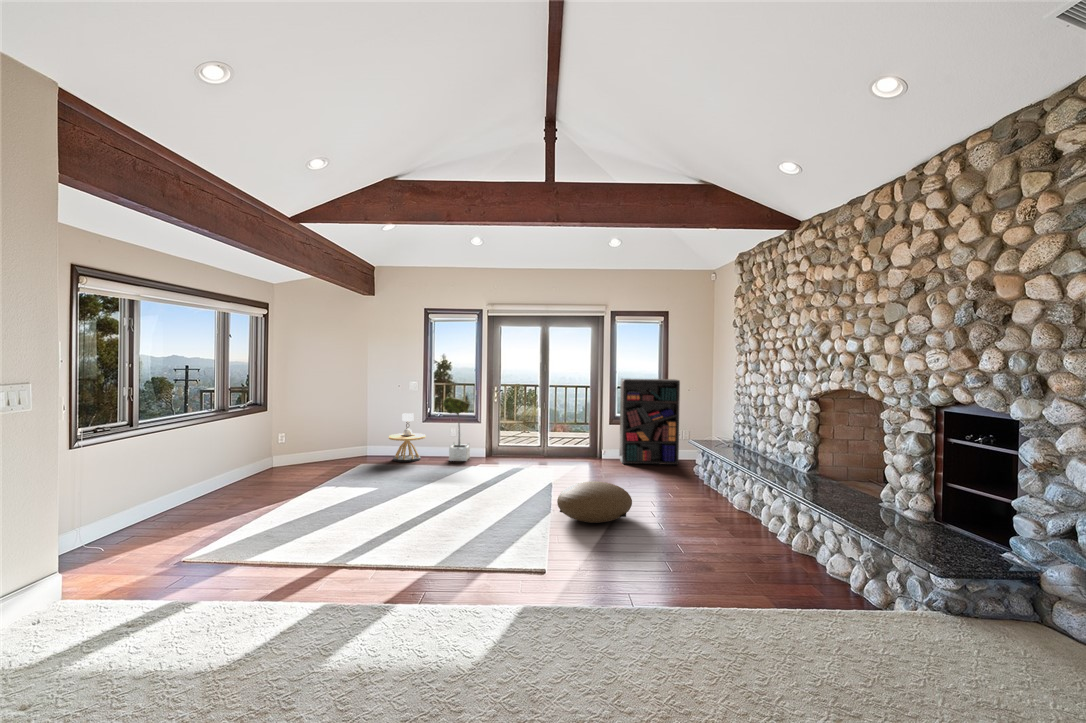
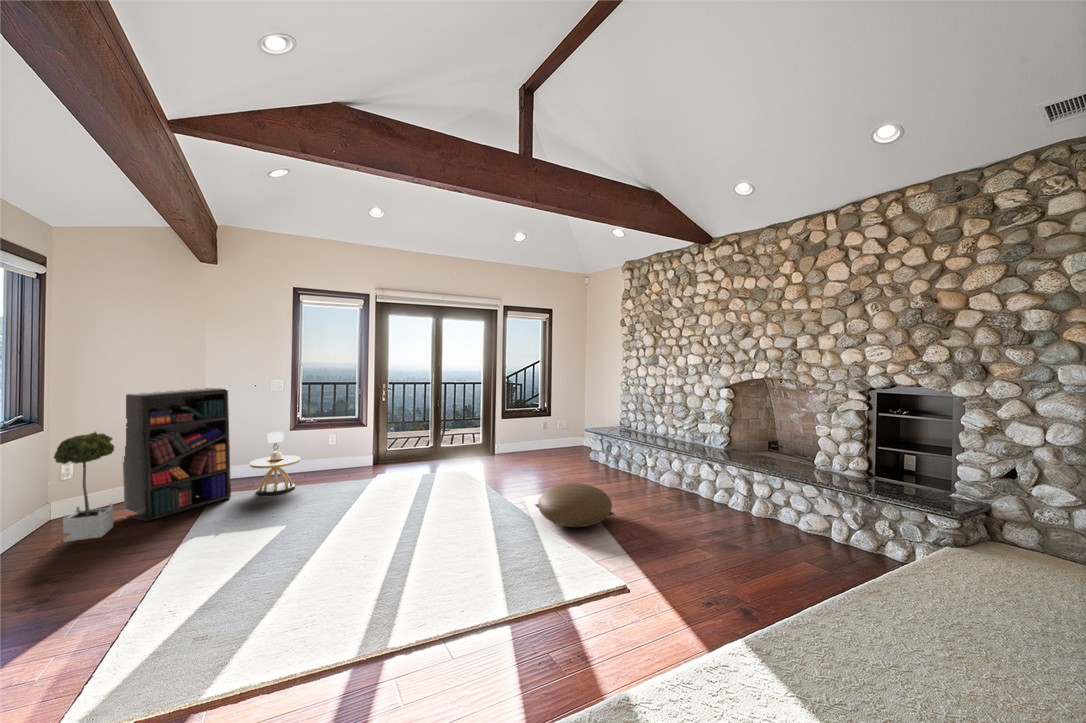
bookshelf: present [619,378,680,465] -> present [123,388,231,521]
potted tree: present [443,397,470,461] -> present [54,432,114,542]

